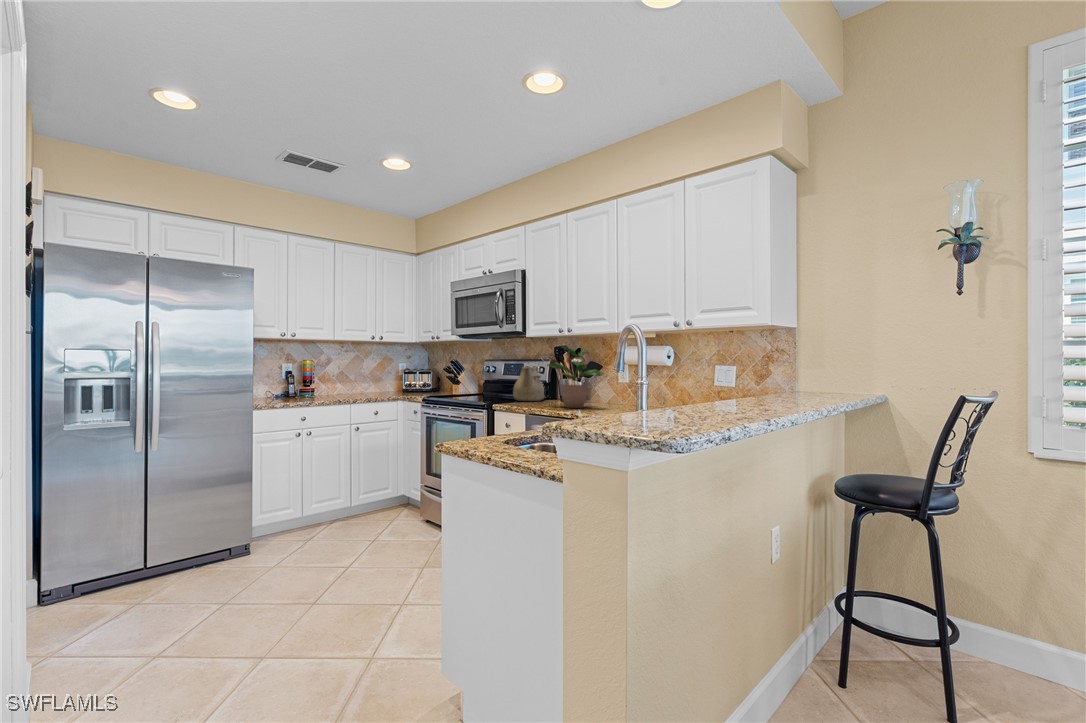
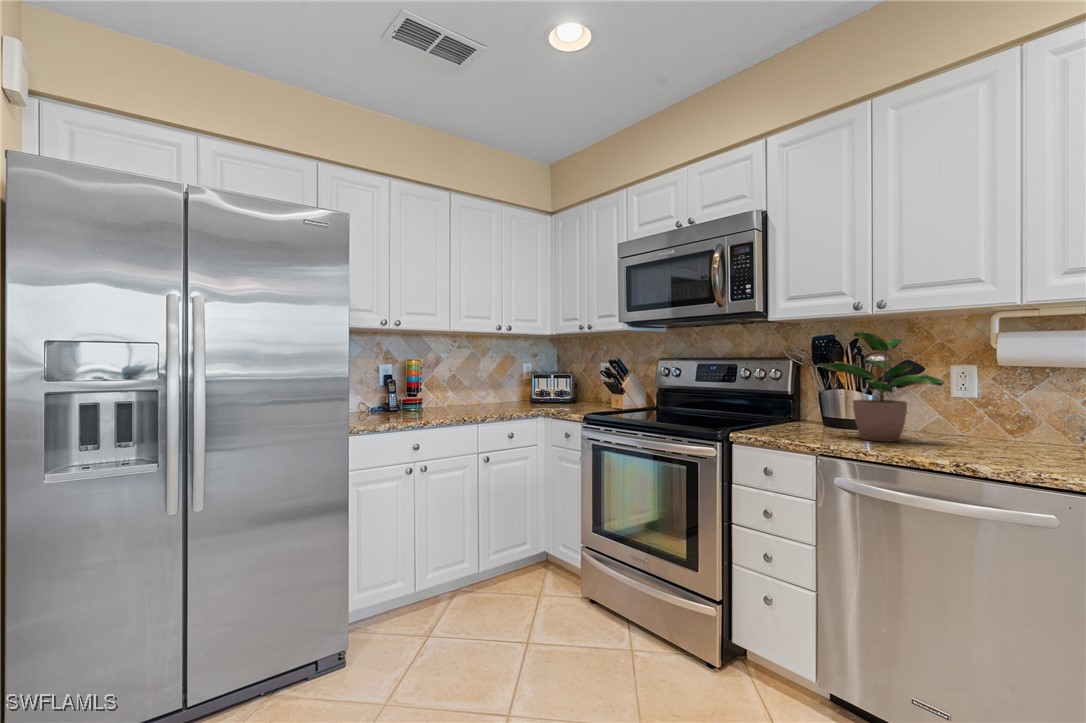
teapot: present [513,367,545,401] -> none [732,368,787,424]

